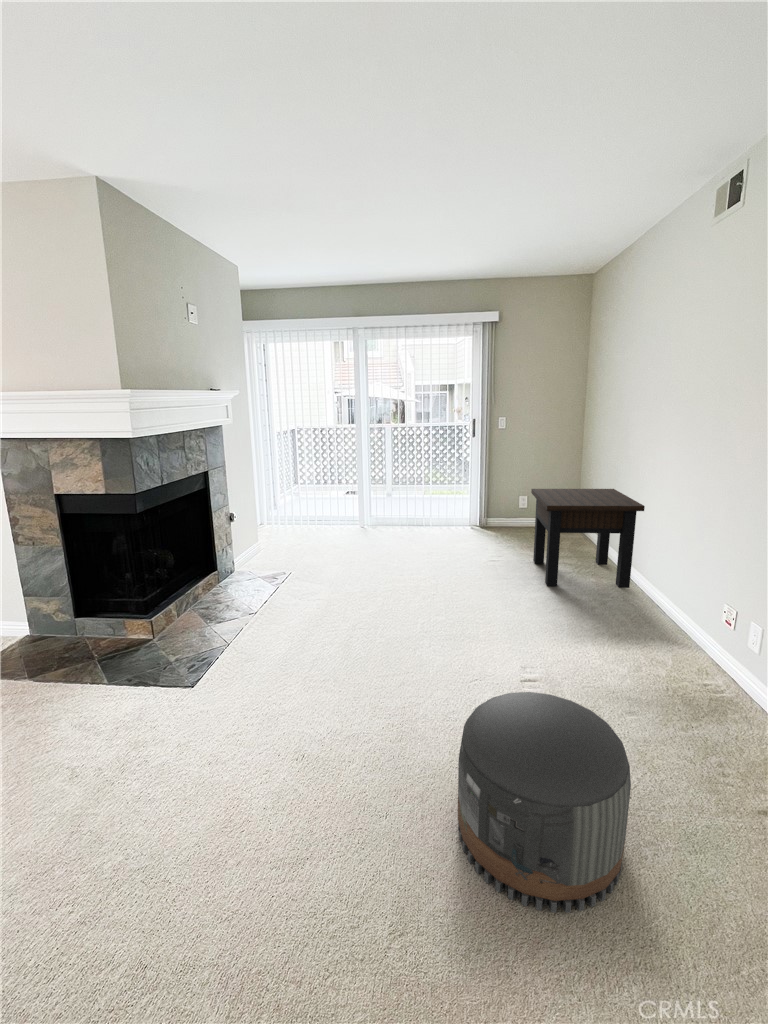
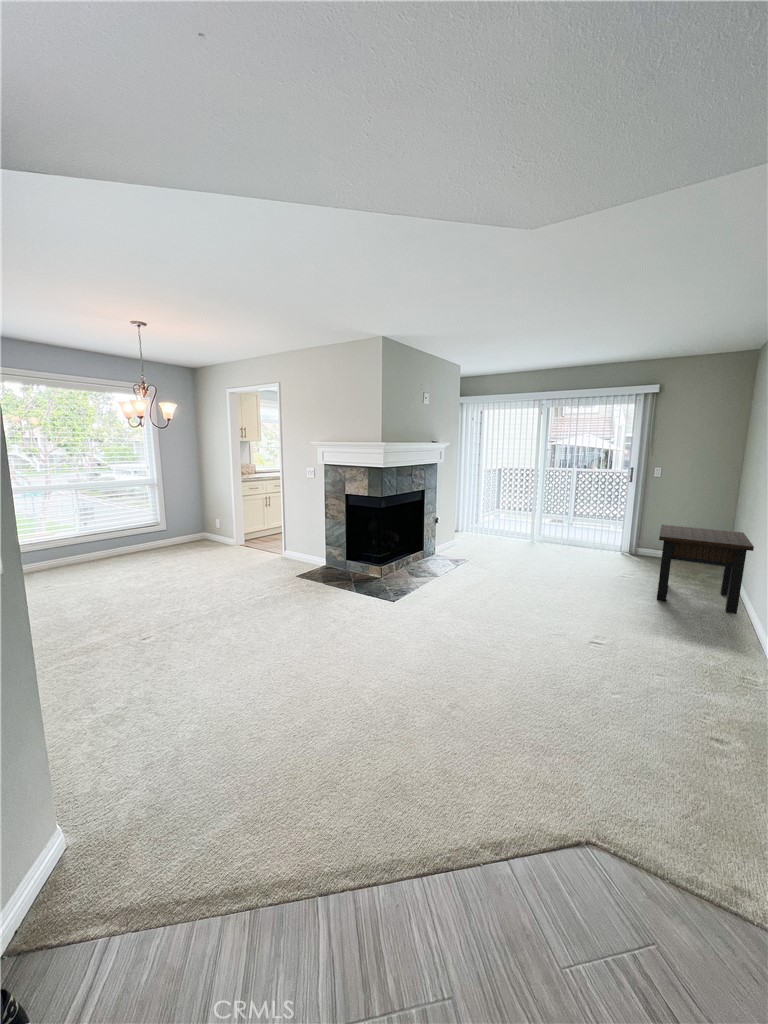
pouf: present [458,692,631,913] -> none [501,623,599,732]

